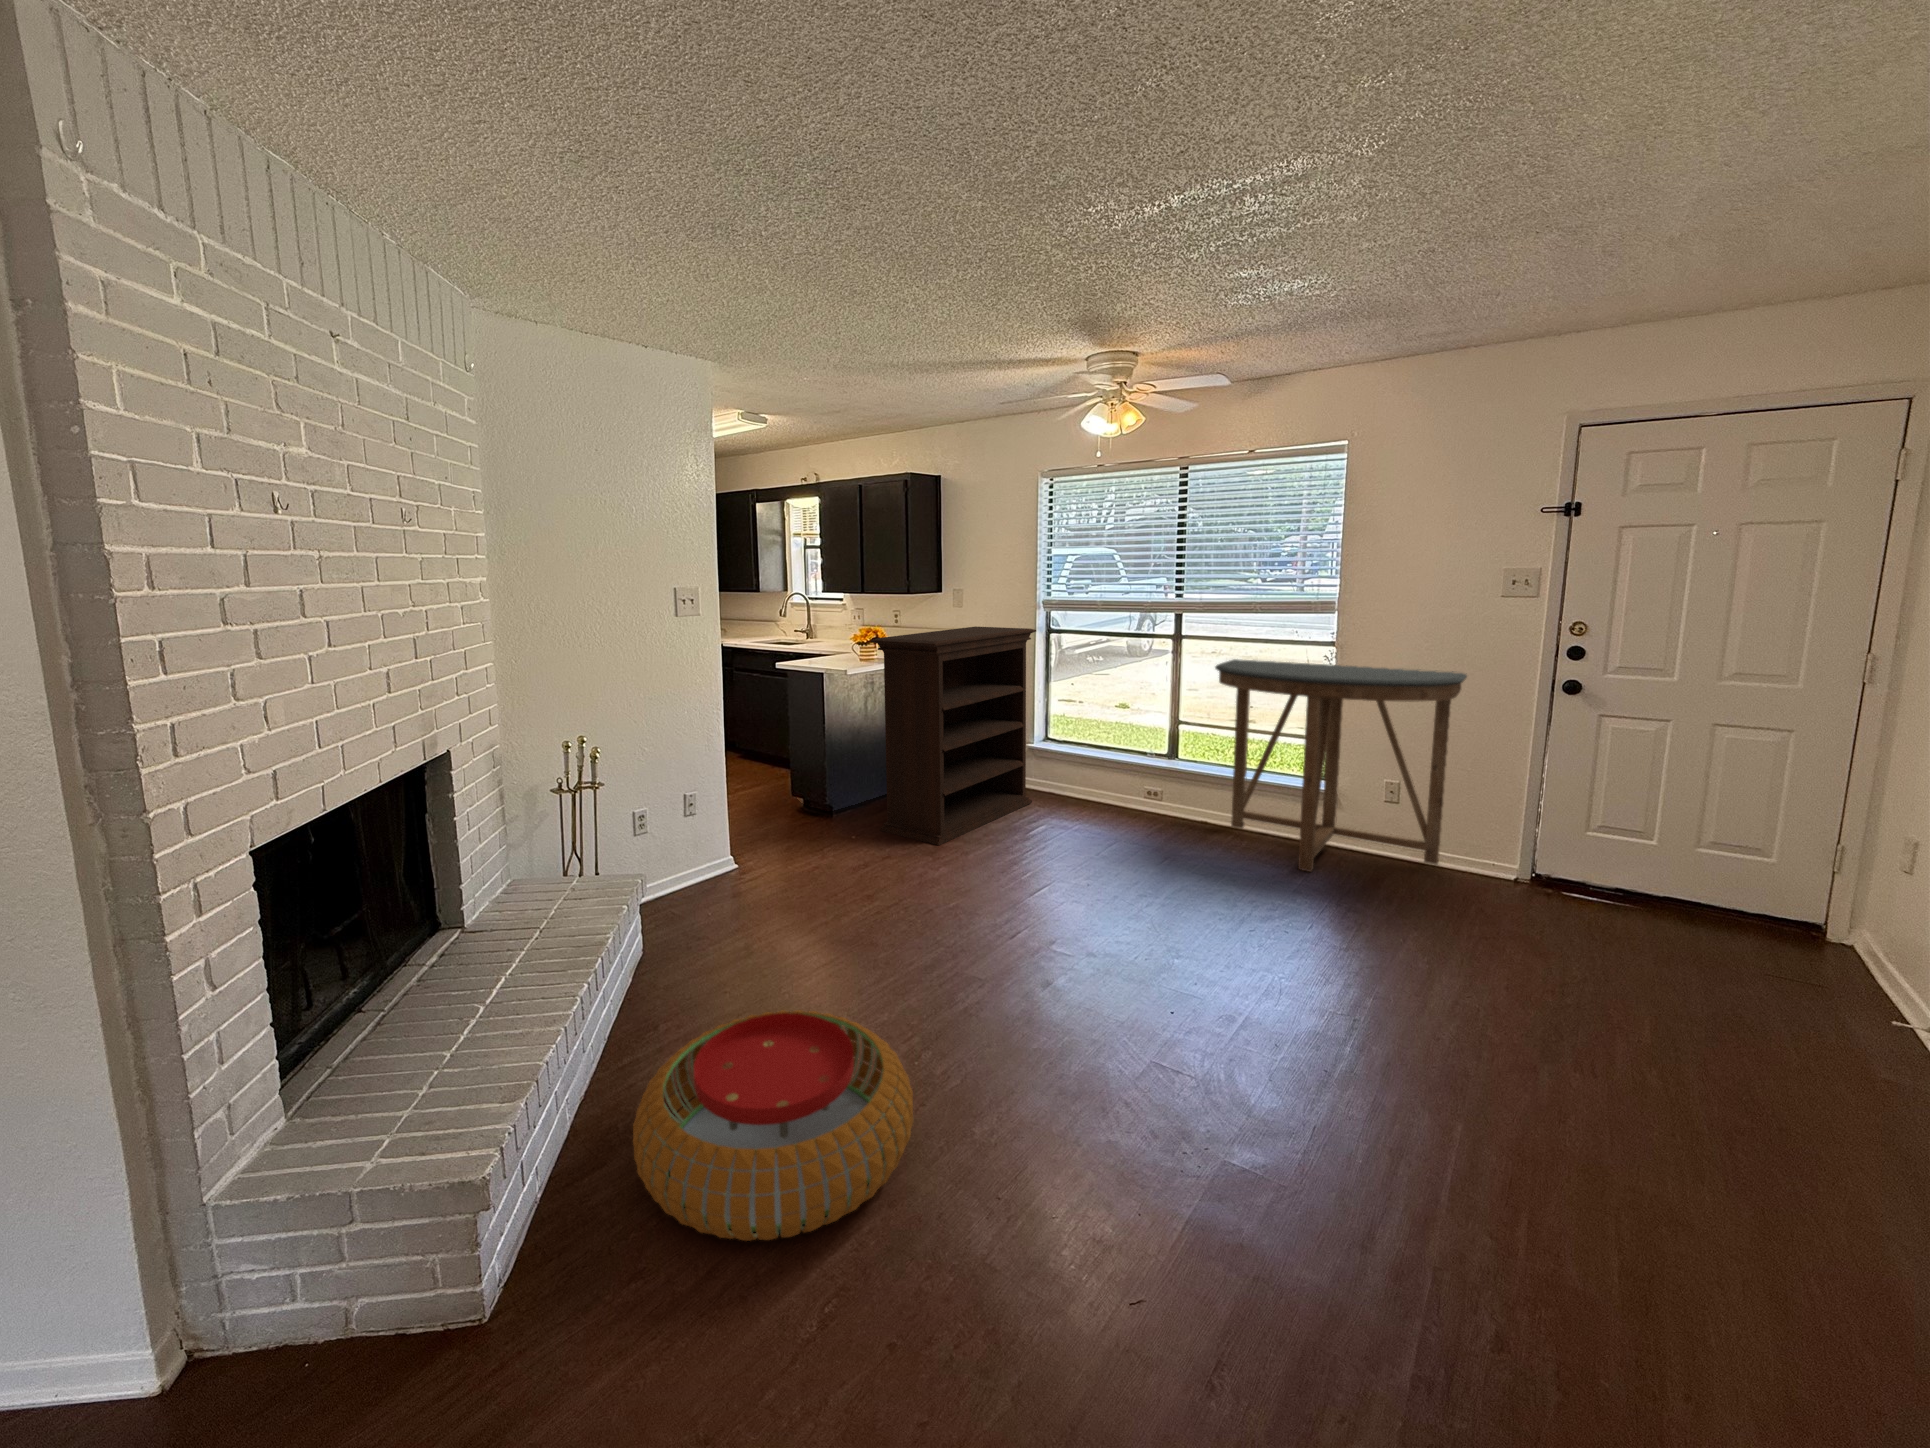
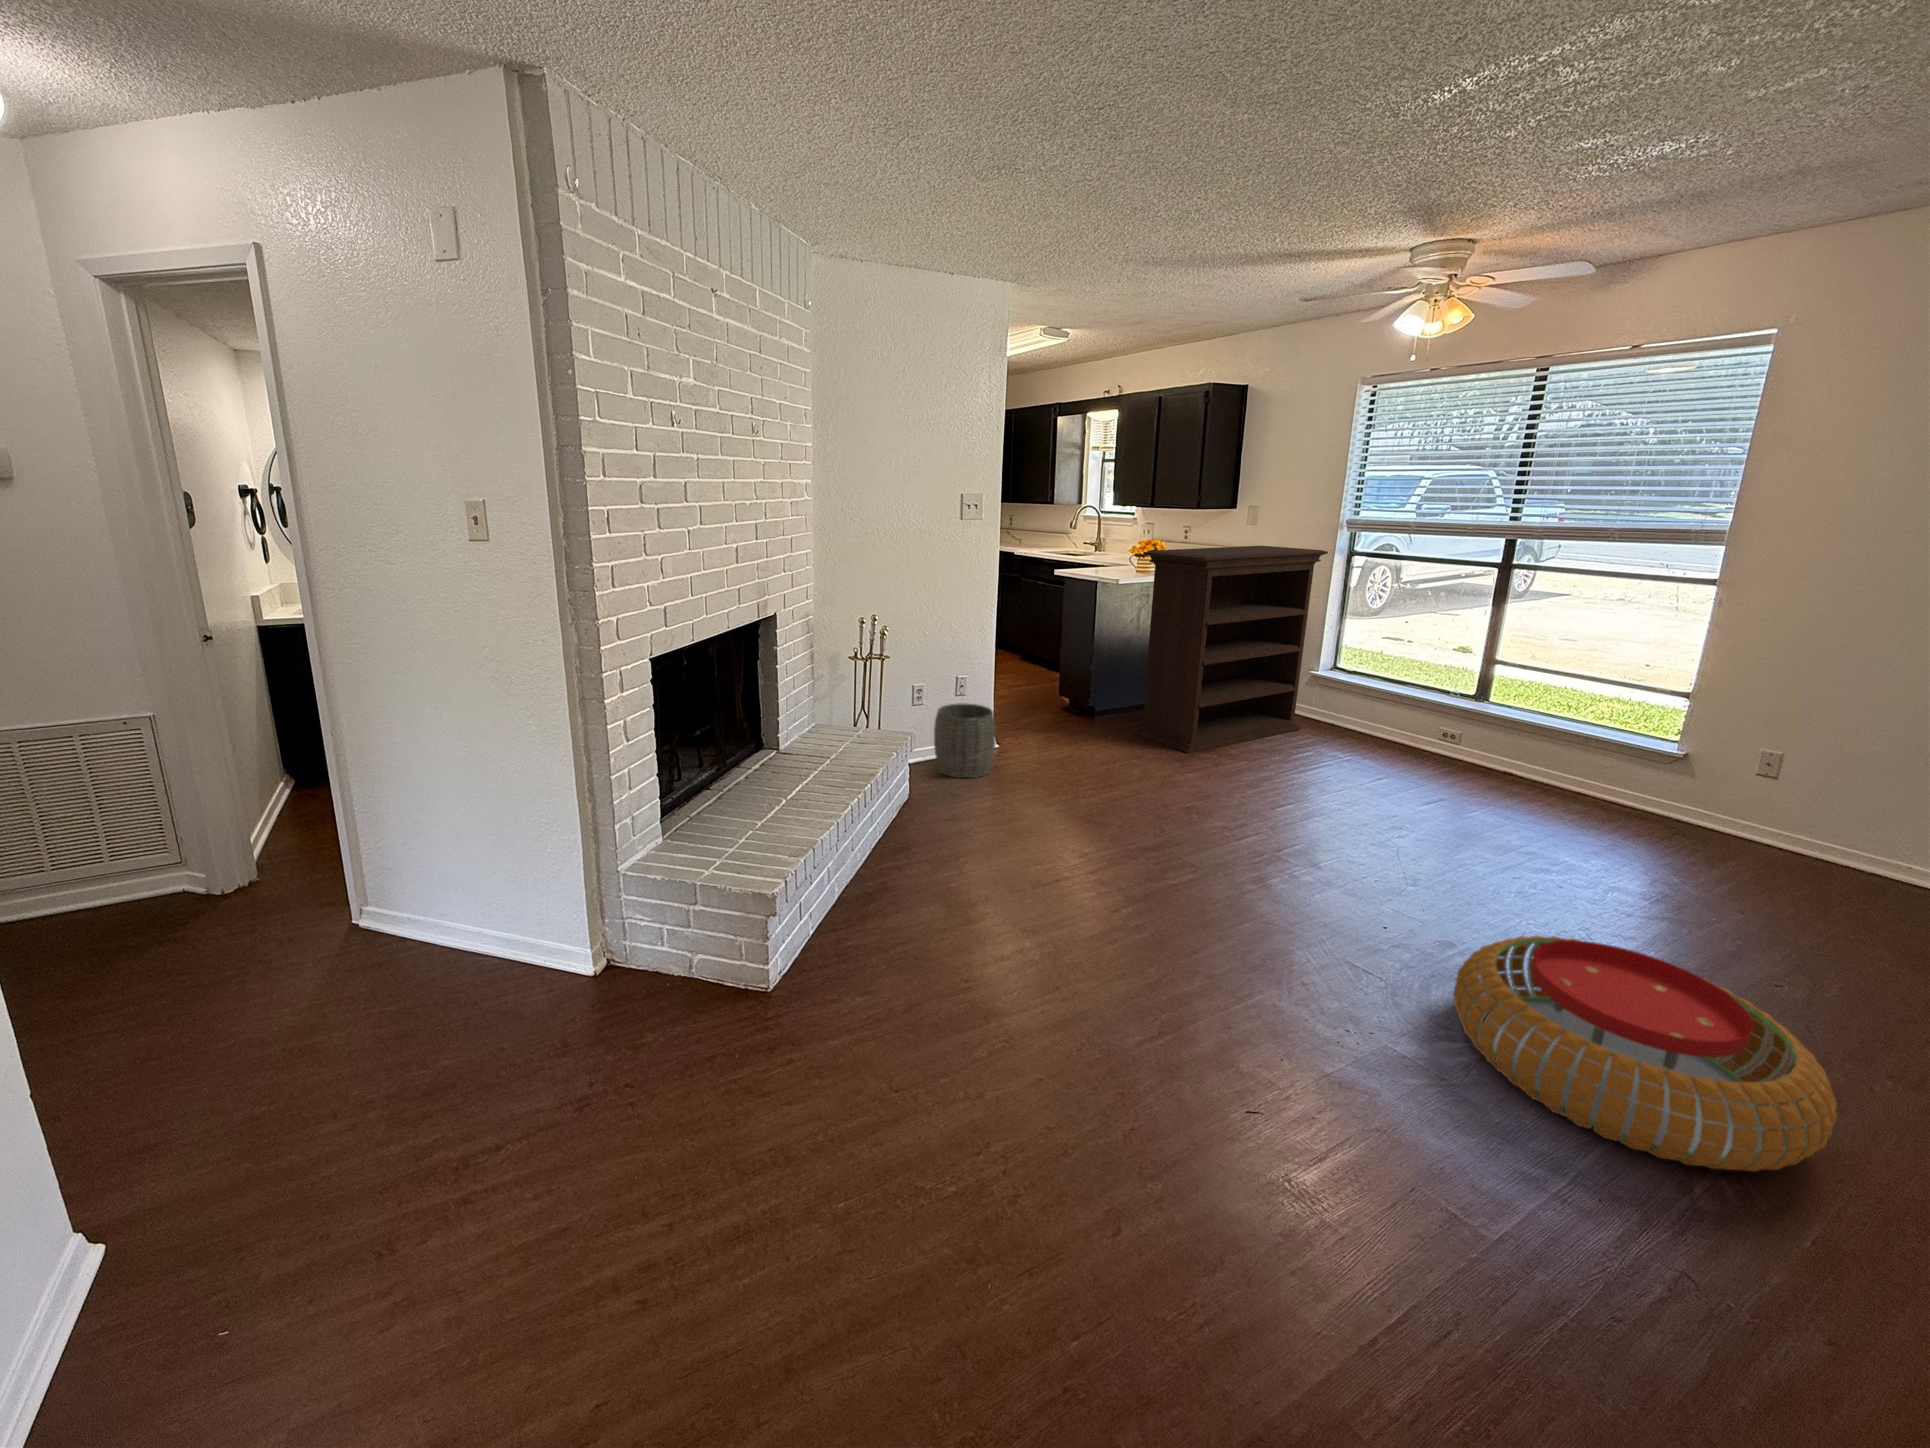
console table: present [1215,659,1467,872] -> none [1536,596,1923,863]
woven basket: none [664,826,739,919] -> present [934,704,995,778]
pouf: present [633,1010,913,1241] -> present [1453,936,1837,1171]

